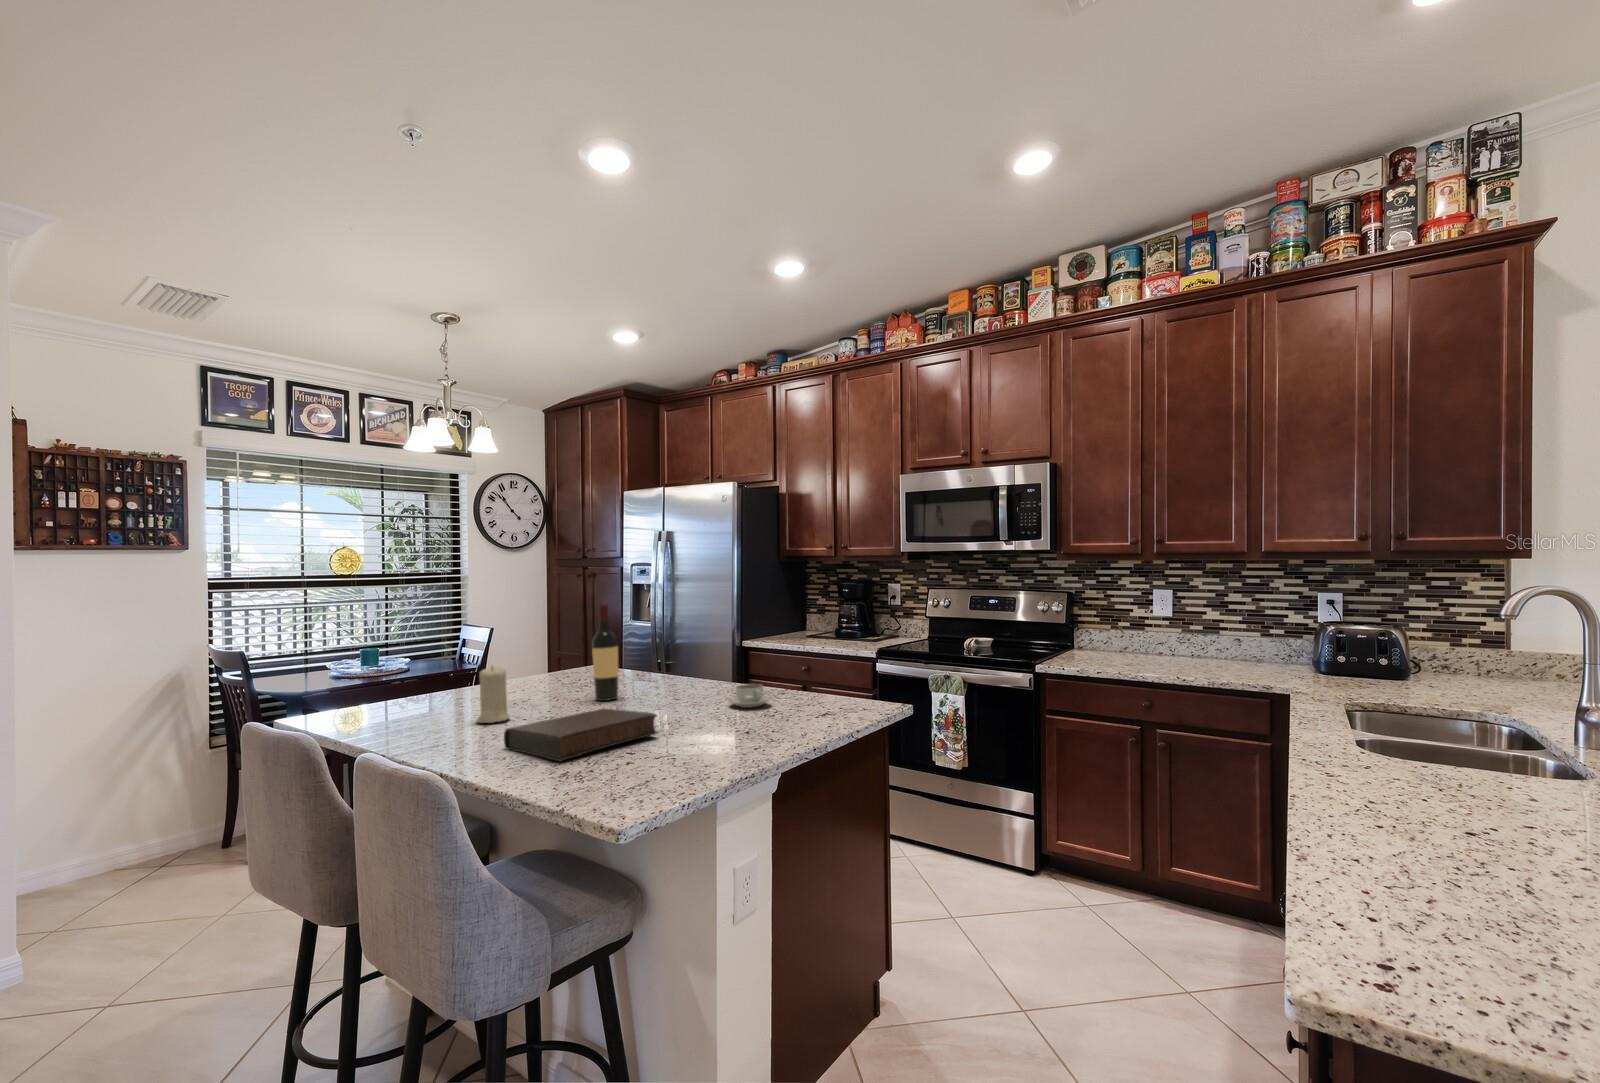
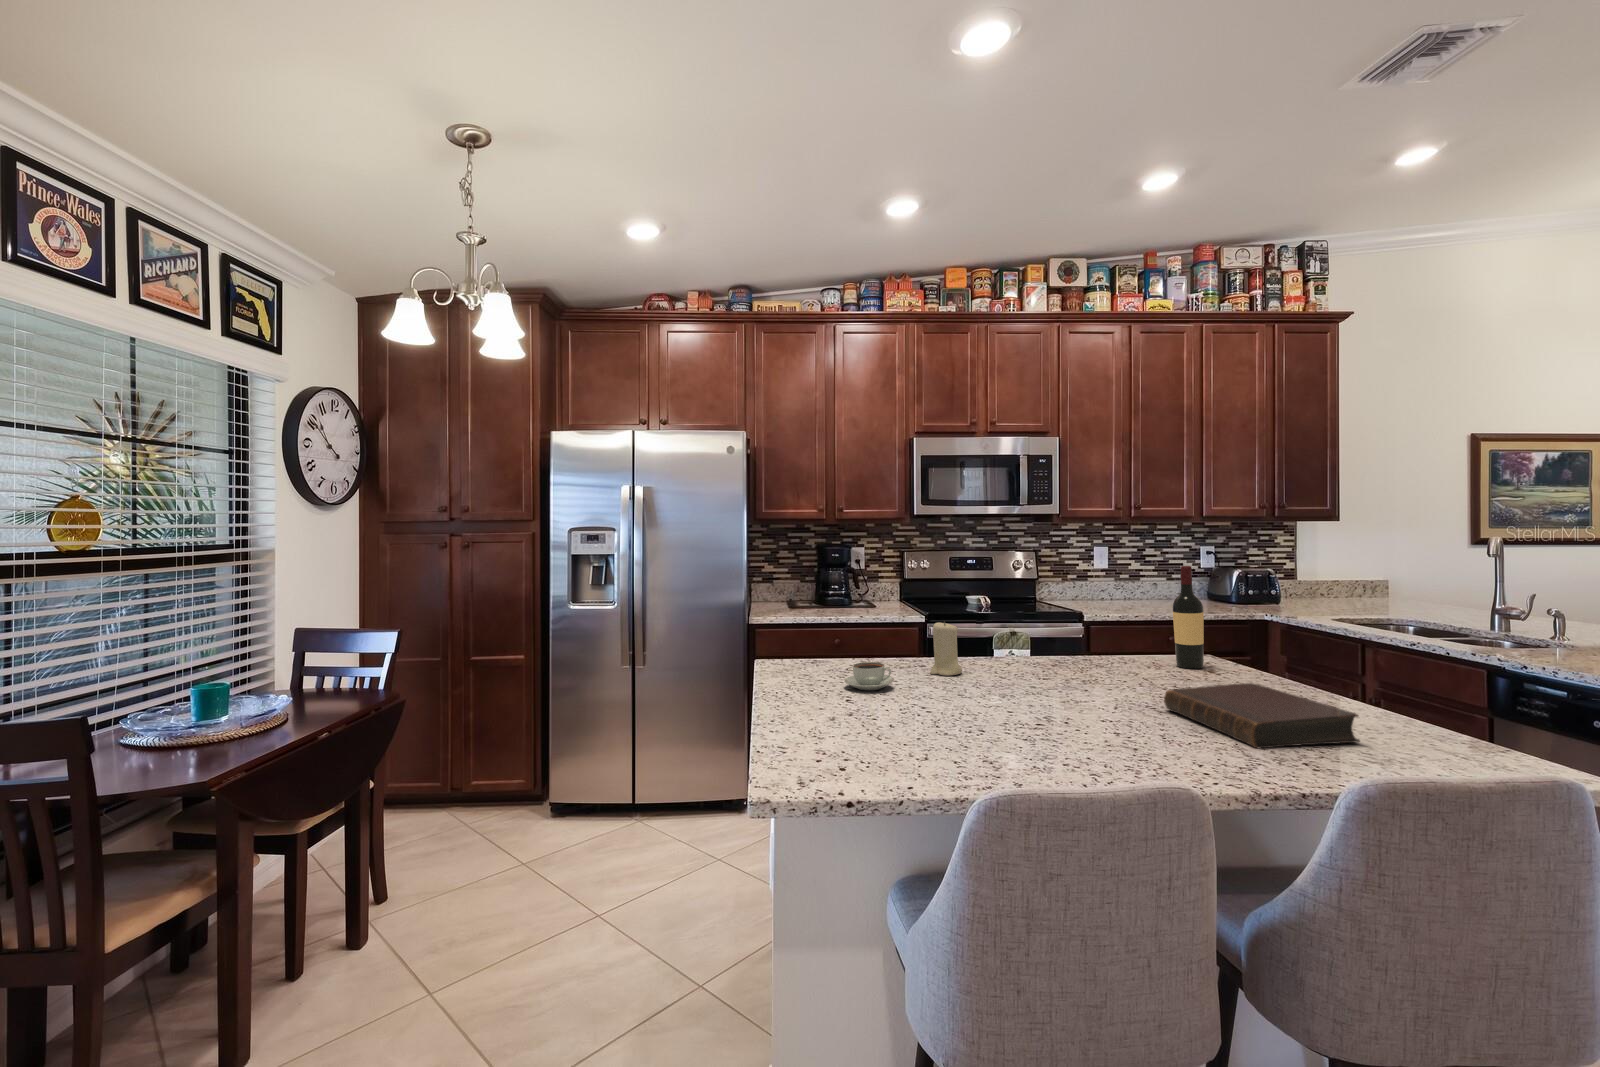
wine bottle: present [592,604,619,701] -> present [1173,566,1204,669]
candle: present [477,667,510,723] -> present [930,621,962,676]
coffee cup: present [729,684,771,708] -> present [844,662,894,690]

